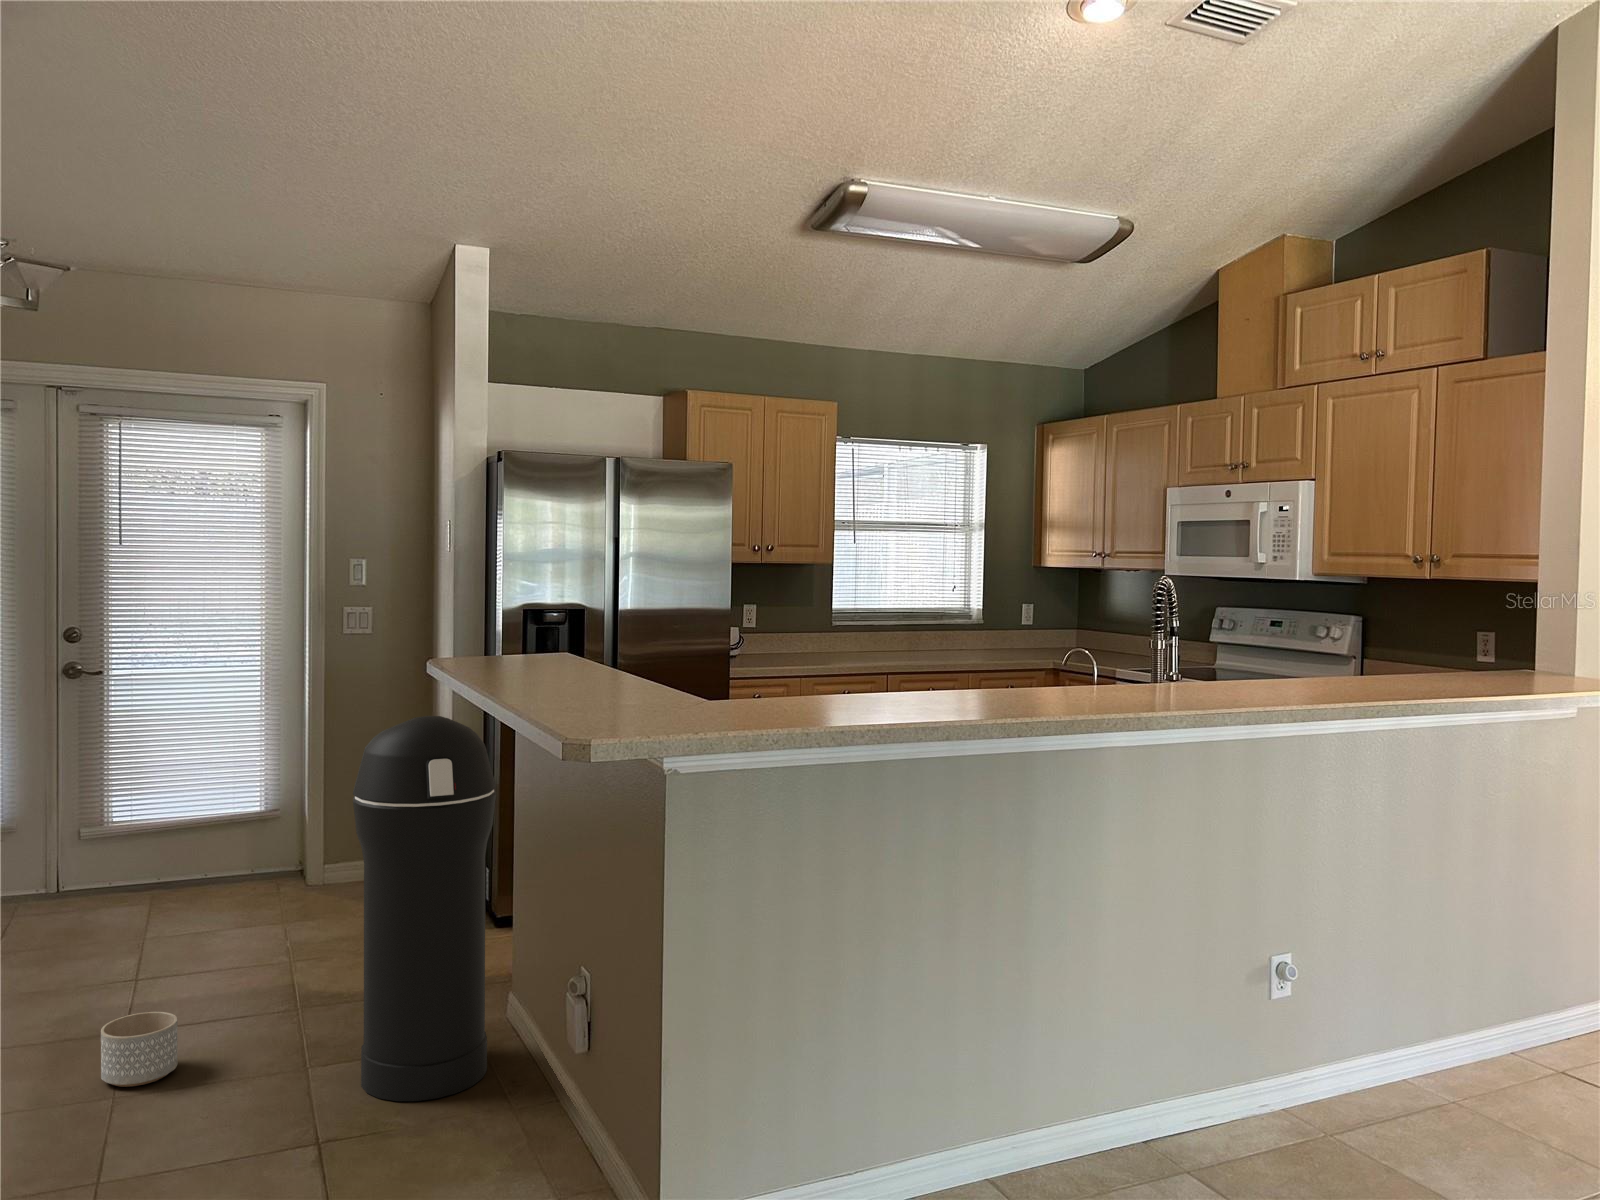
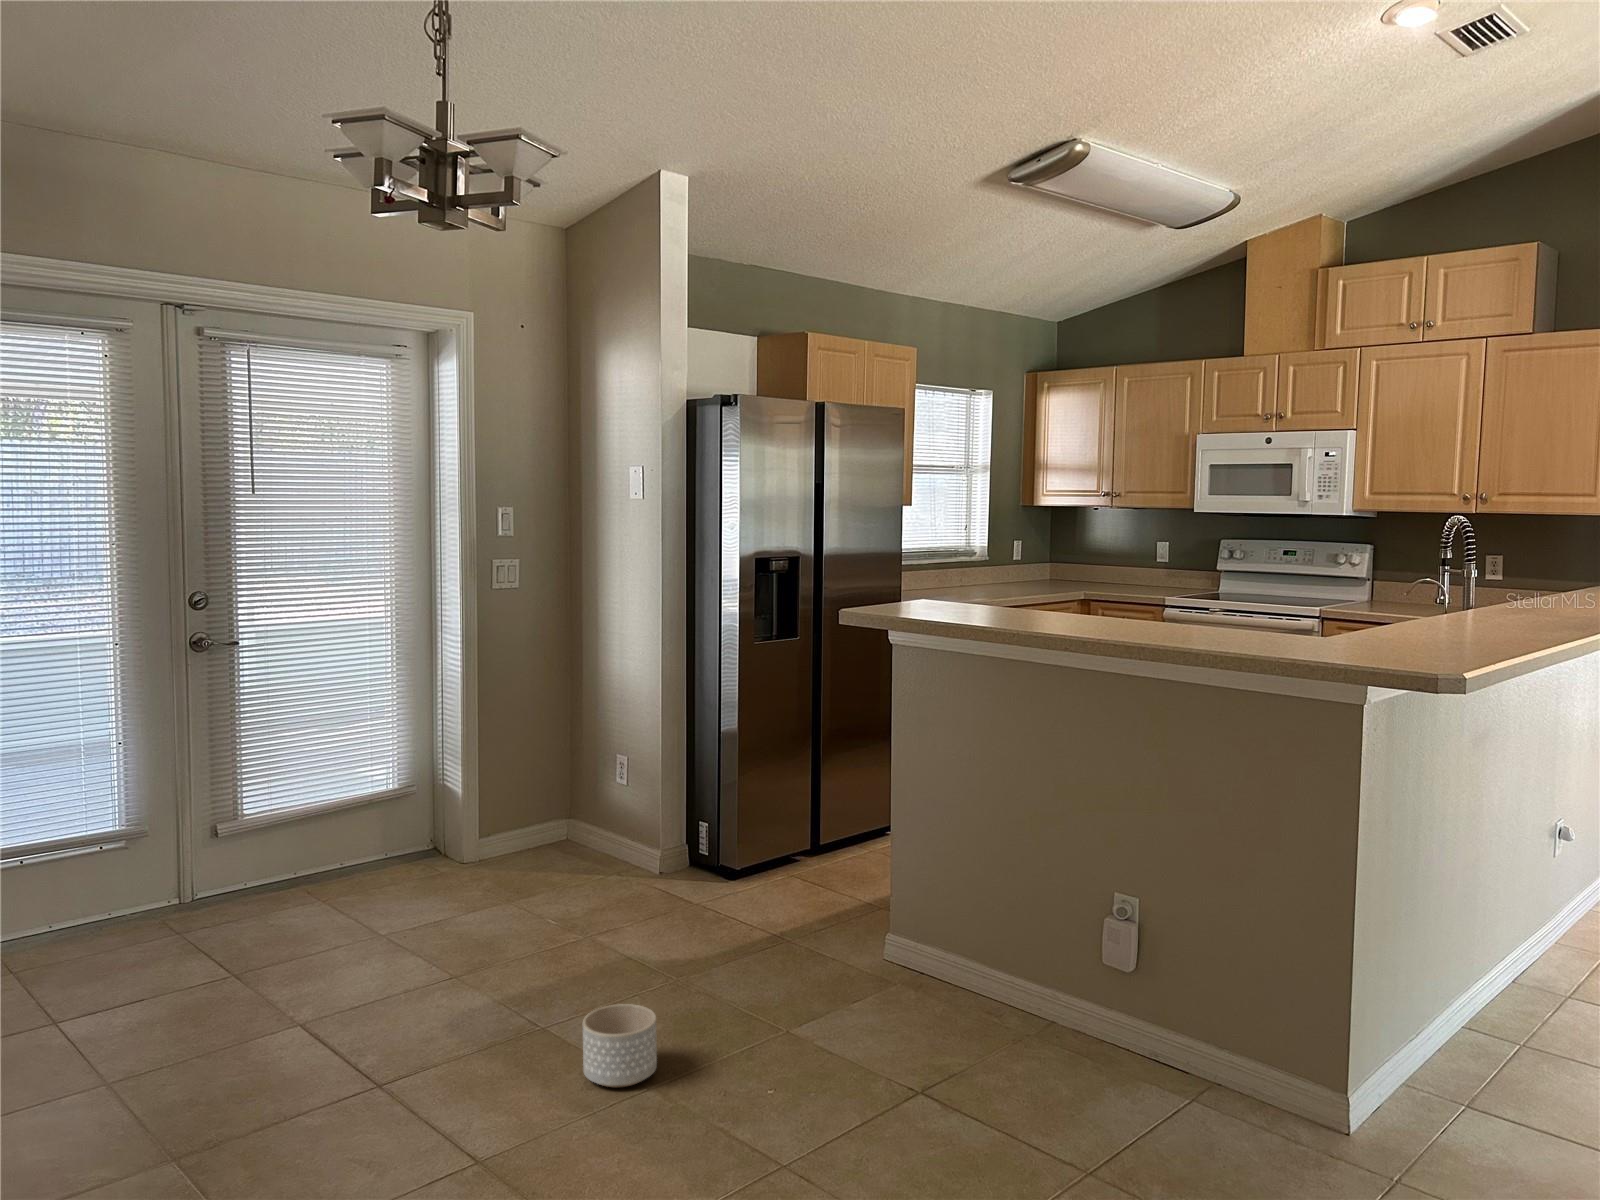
trash can: present [353,716,496,1101] -> none [829,667,971,1055]

